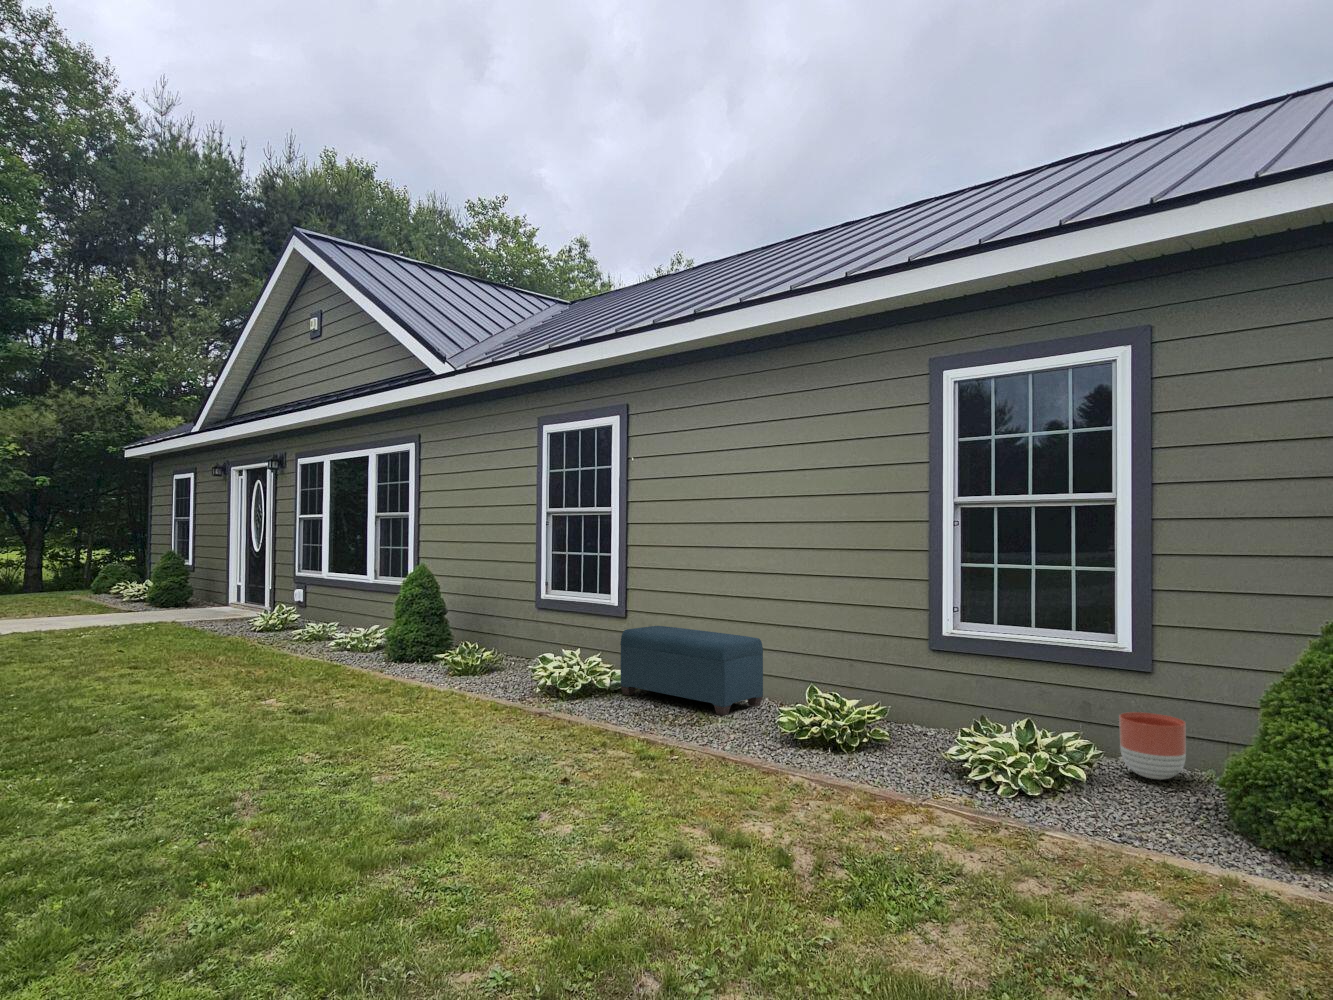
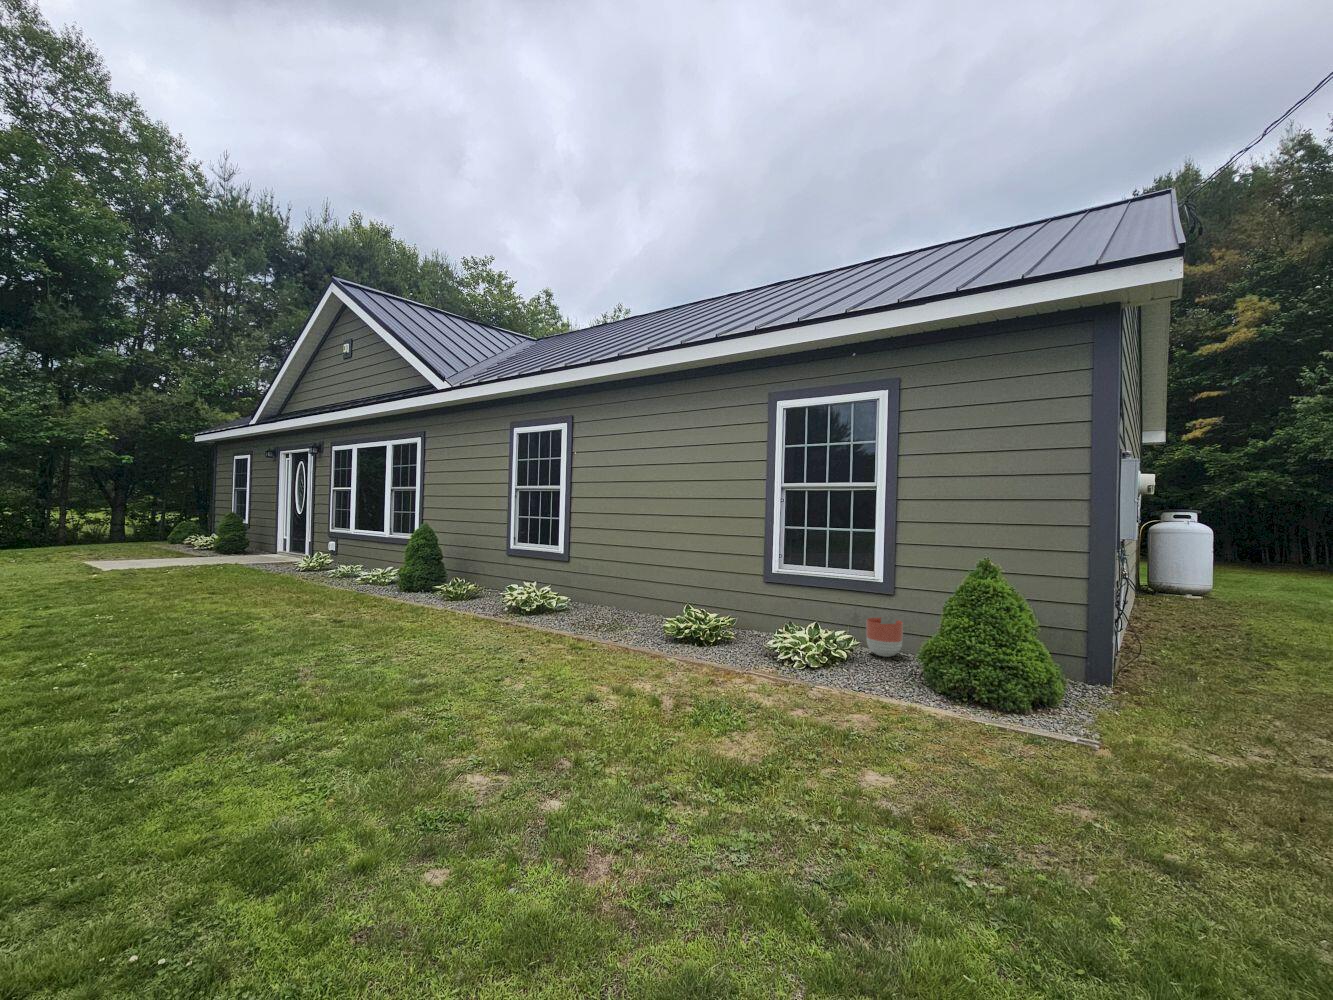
bench: present [620,626,763,715] -> none [565,567,659,624]

